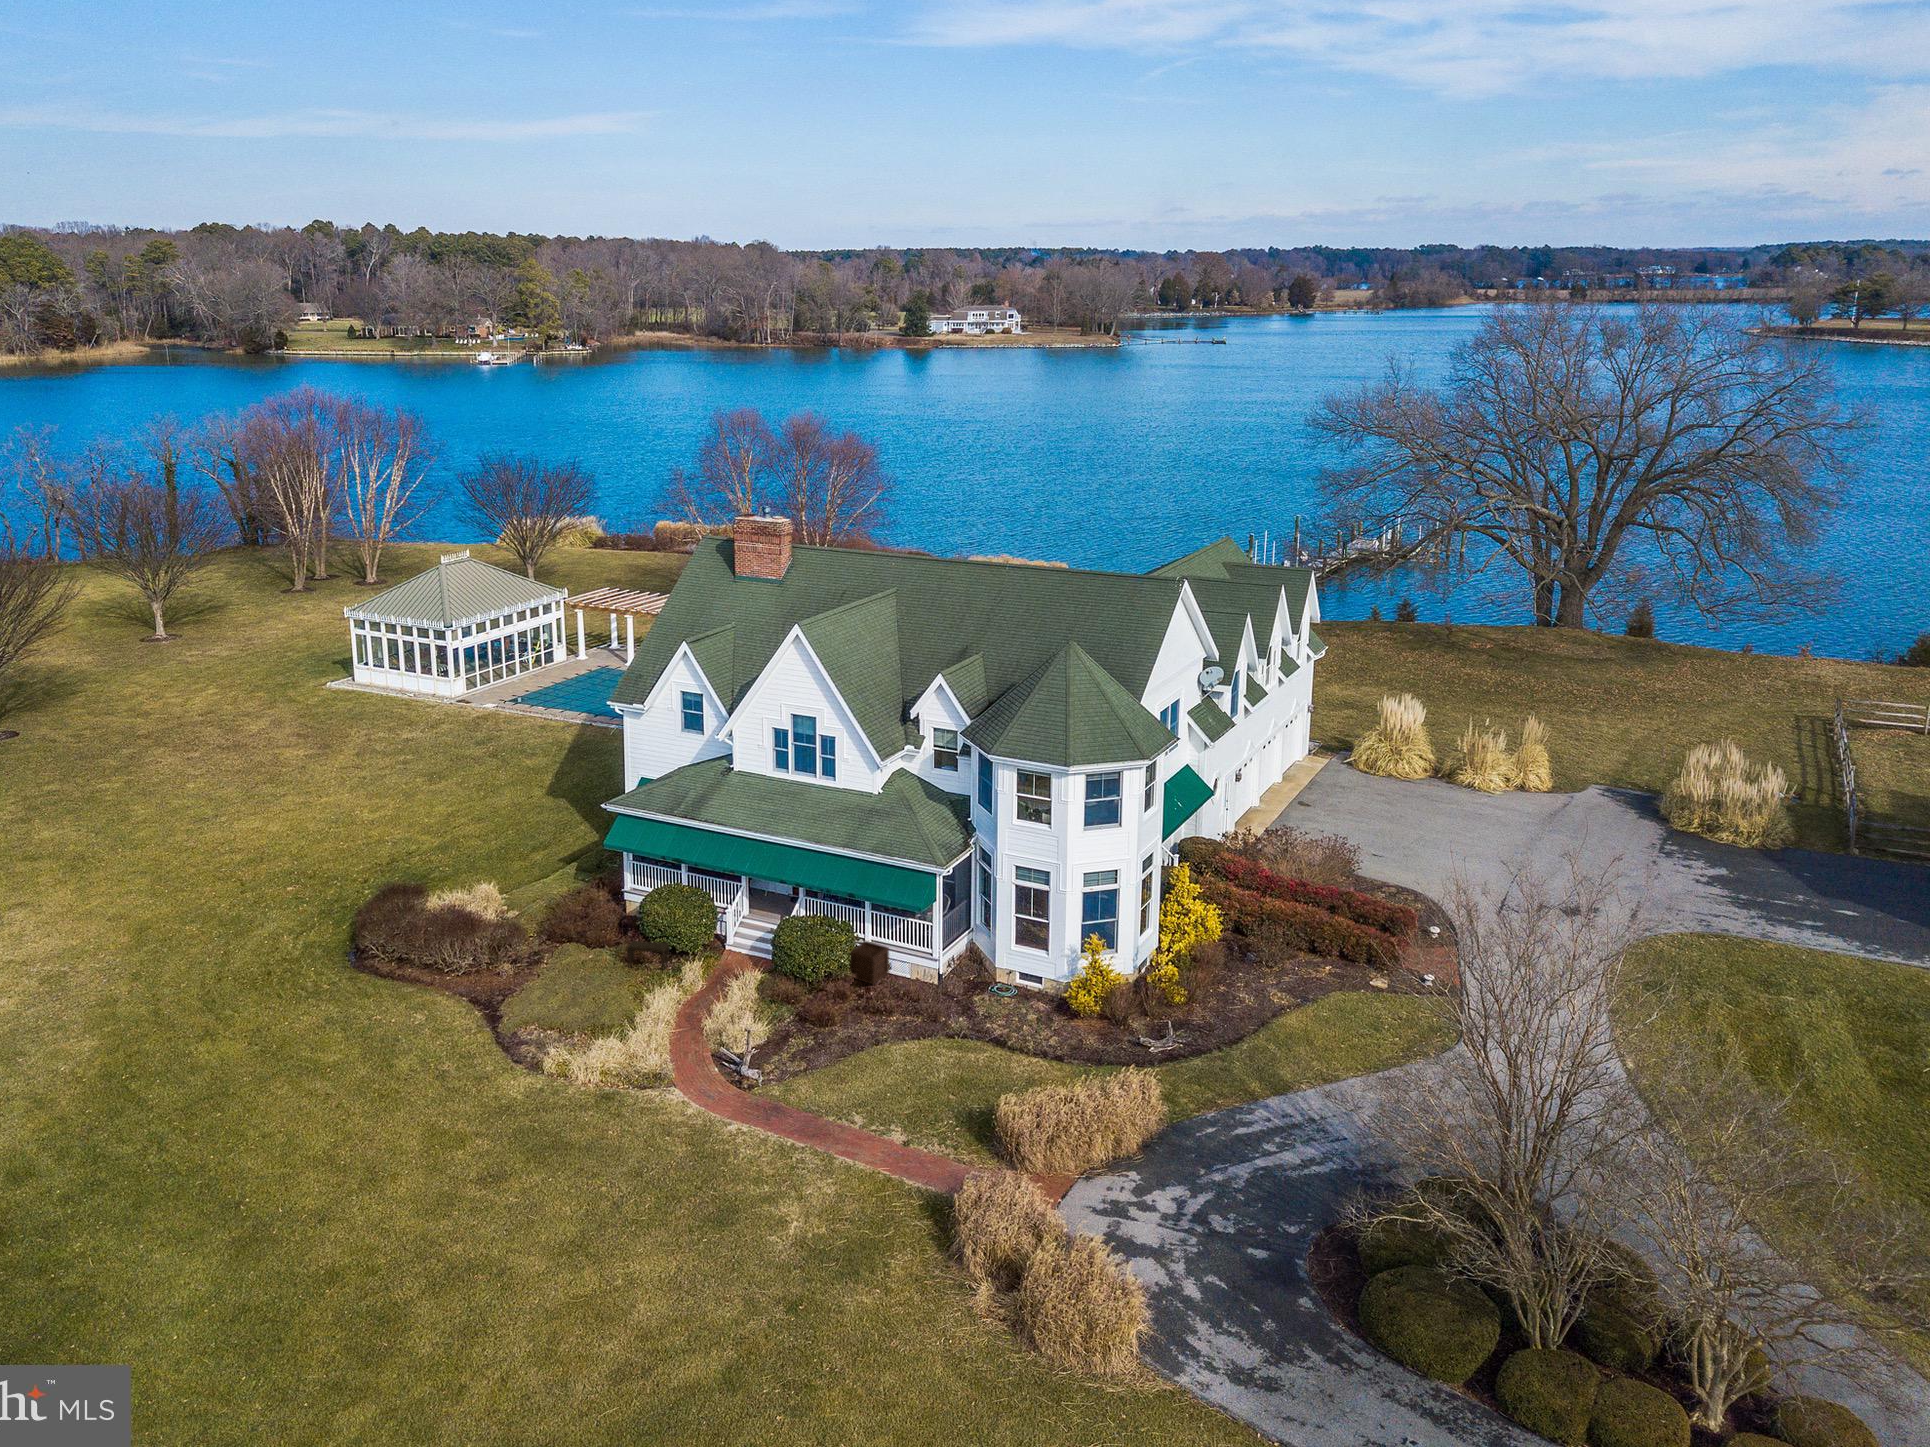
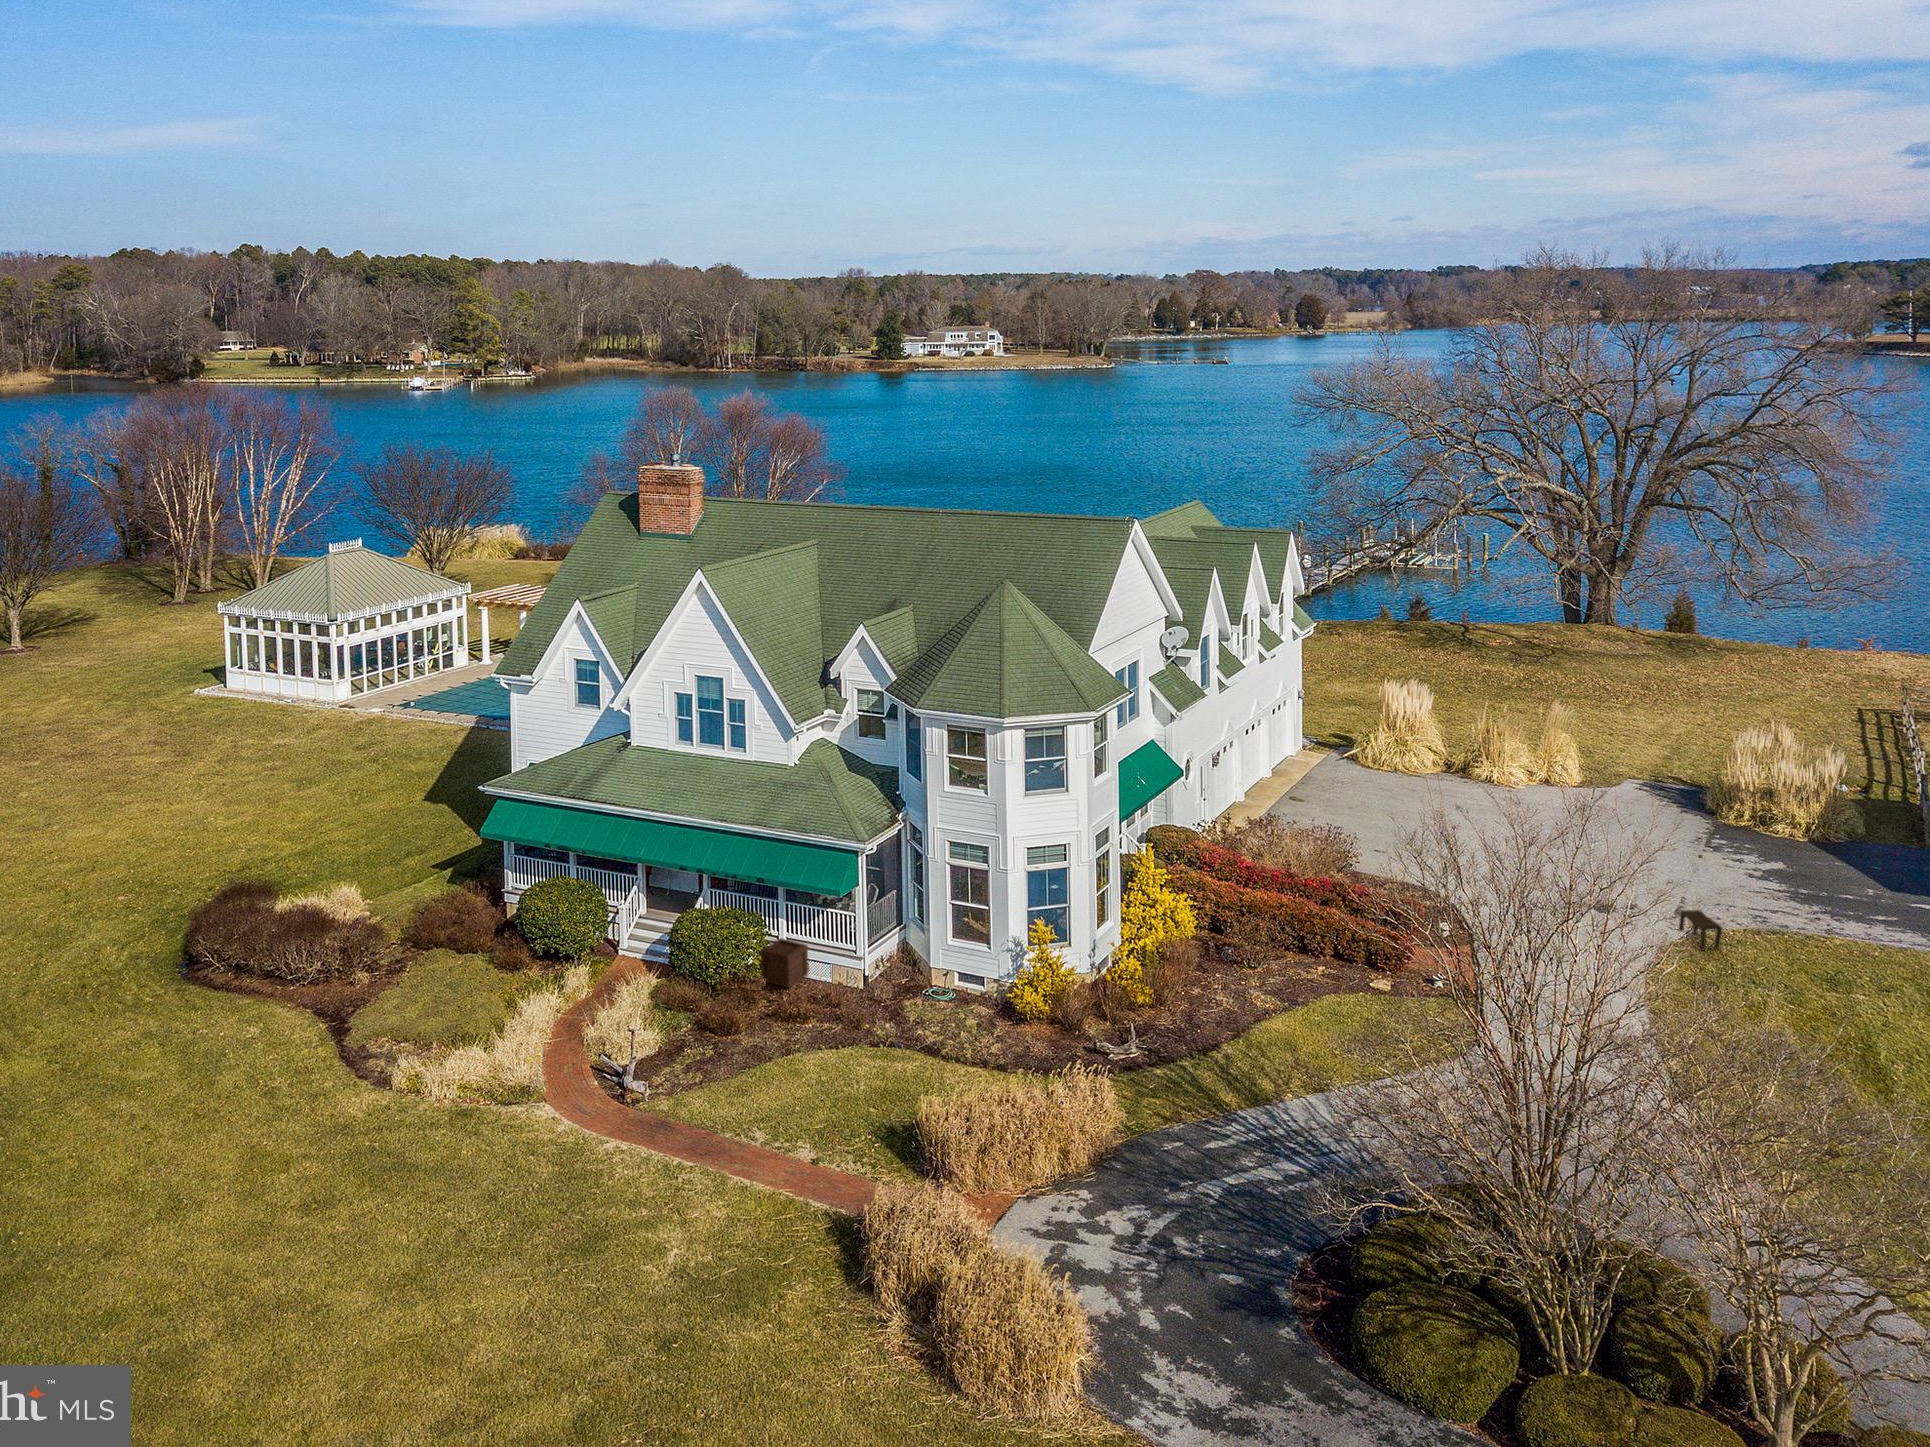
bench: present [627,941,669,969] -> present [1679,910,1723,950]

